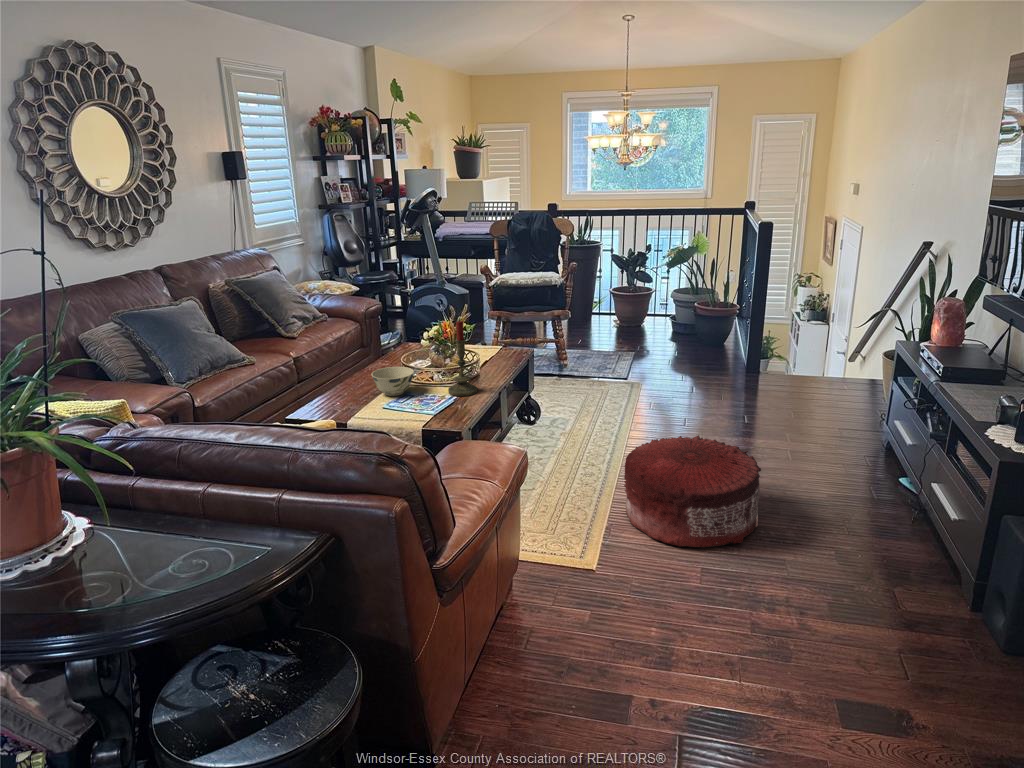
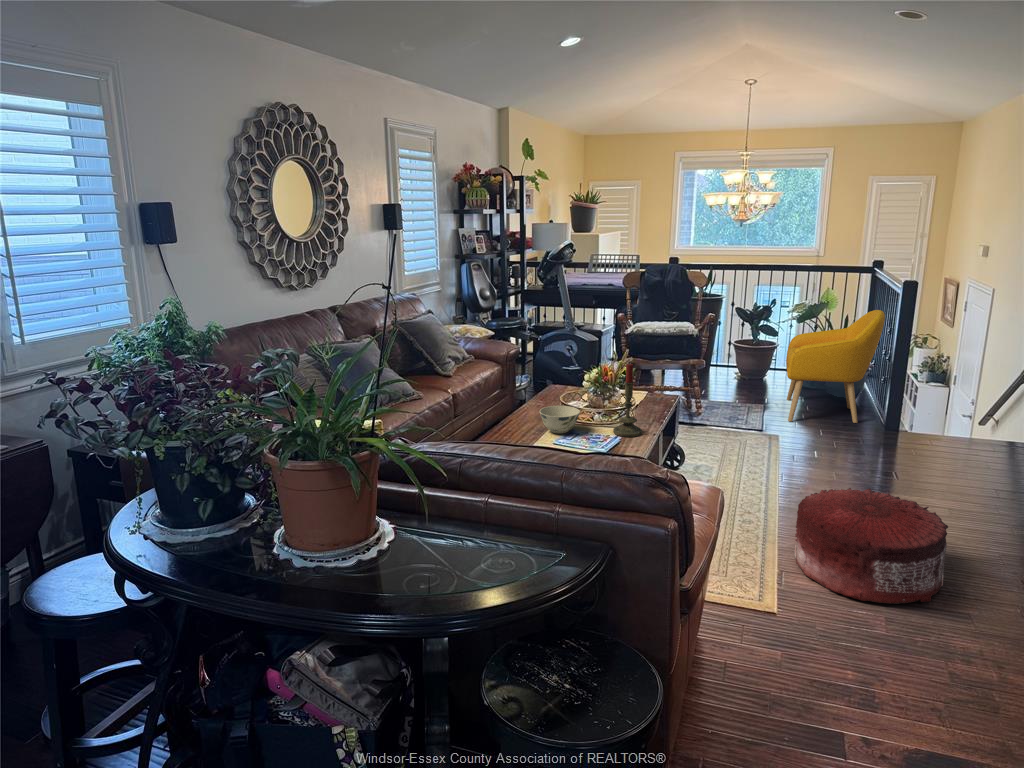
armchair: none [653,254,745,369] -> present [786,310,885,423]

